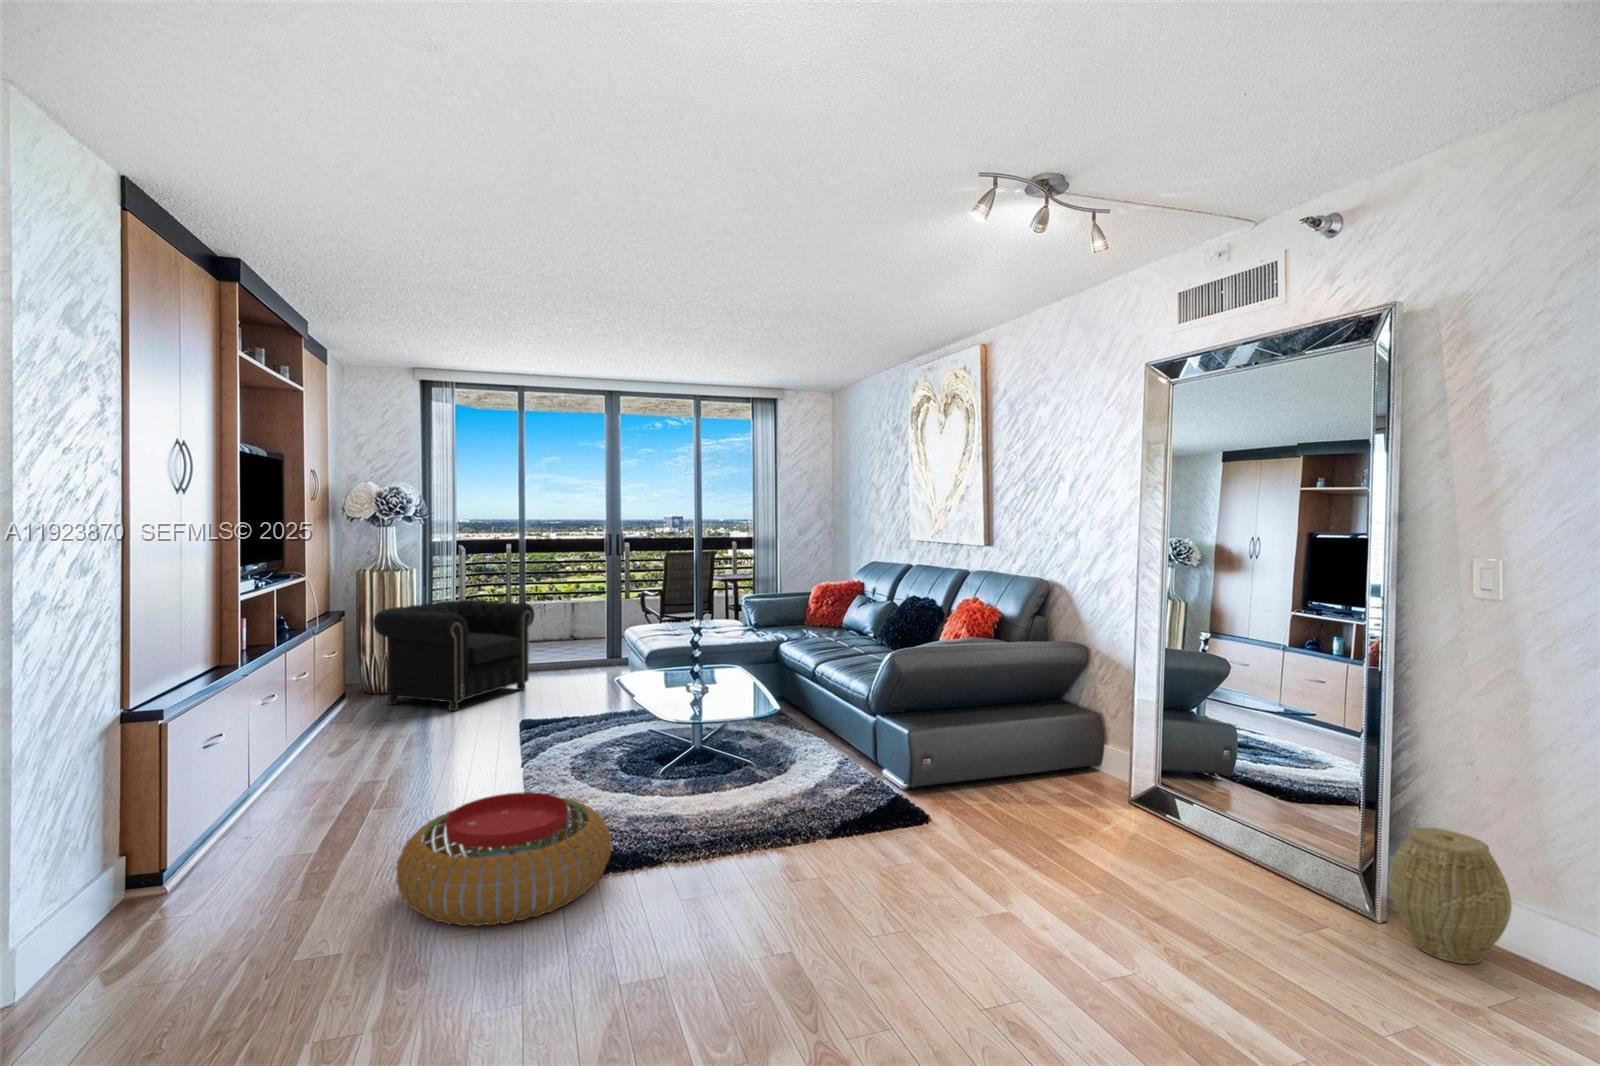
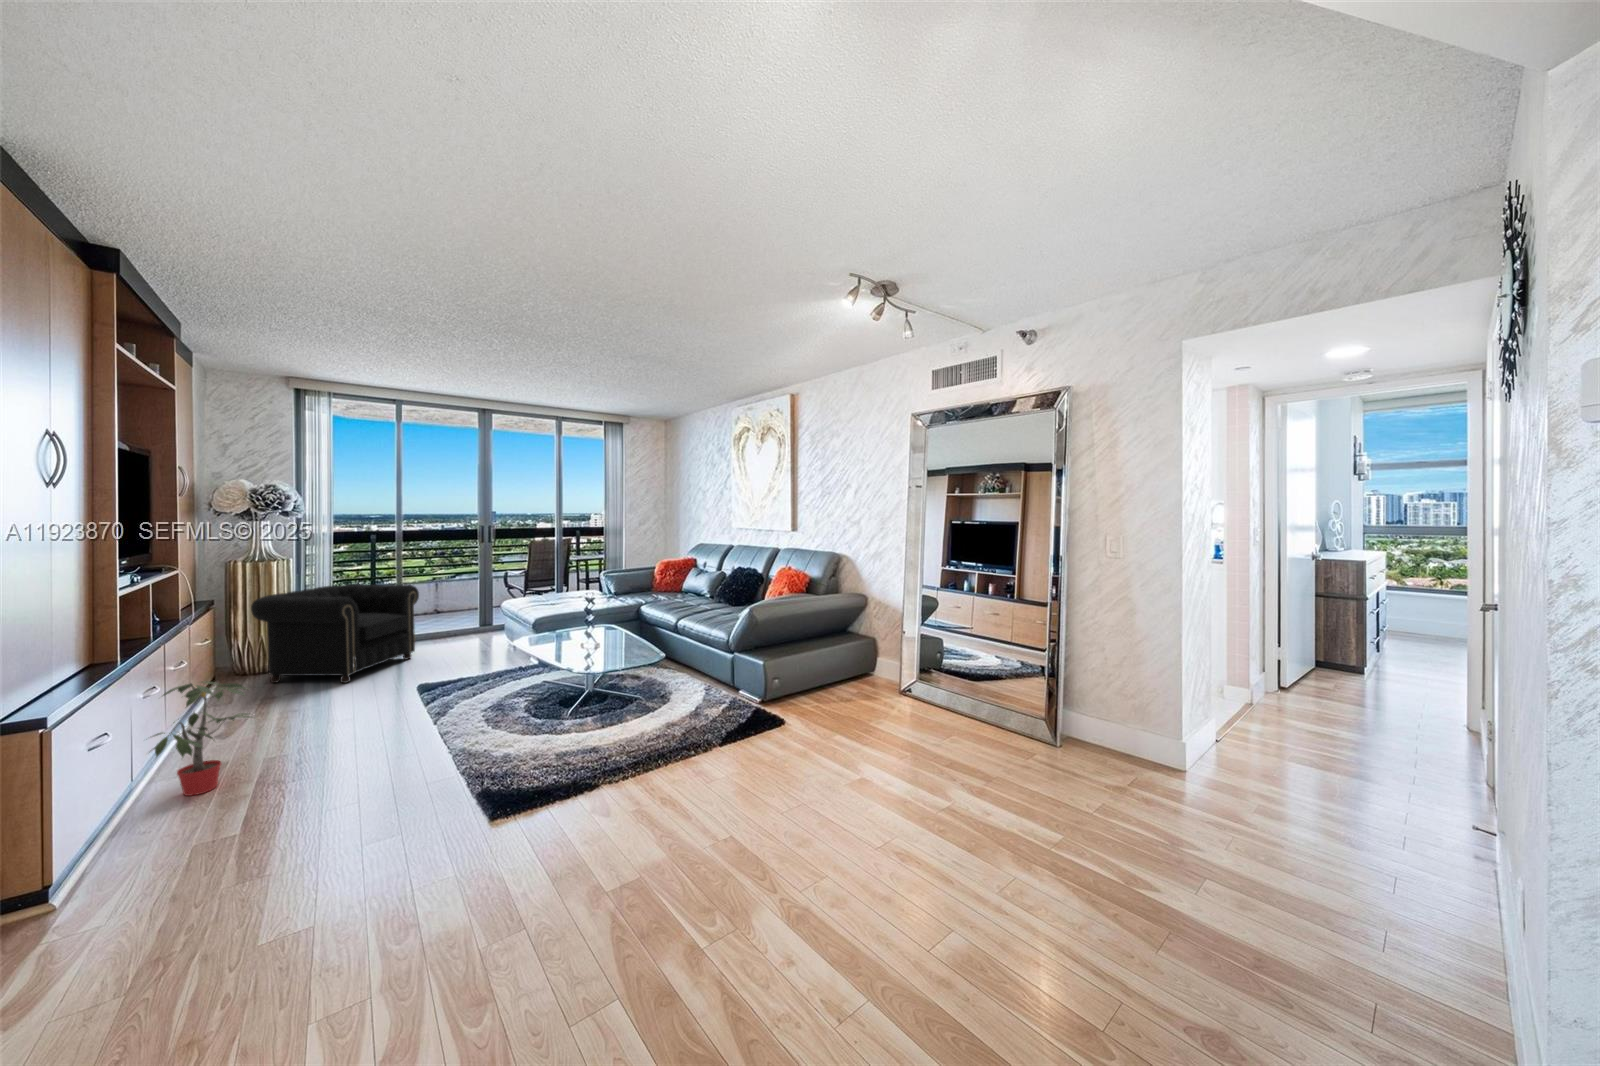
potted plant: none [246,694,351,811] -> present [153,681,251,796]
pouf: present [396,792,611,926] -> none [358,745,559,868]
woven basket: present [1388,828,1512,964] -> none [1067,692,1128,766]

